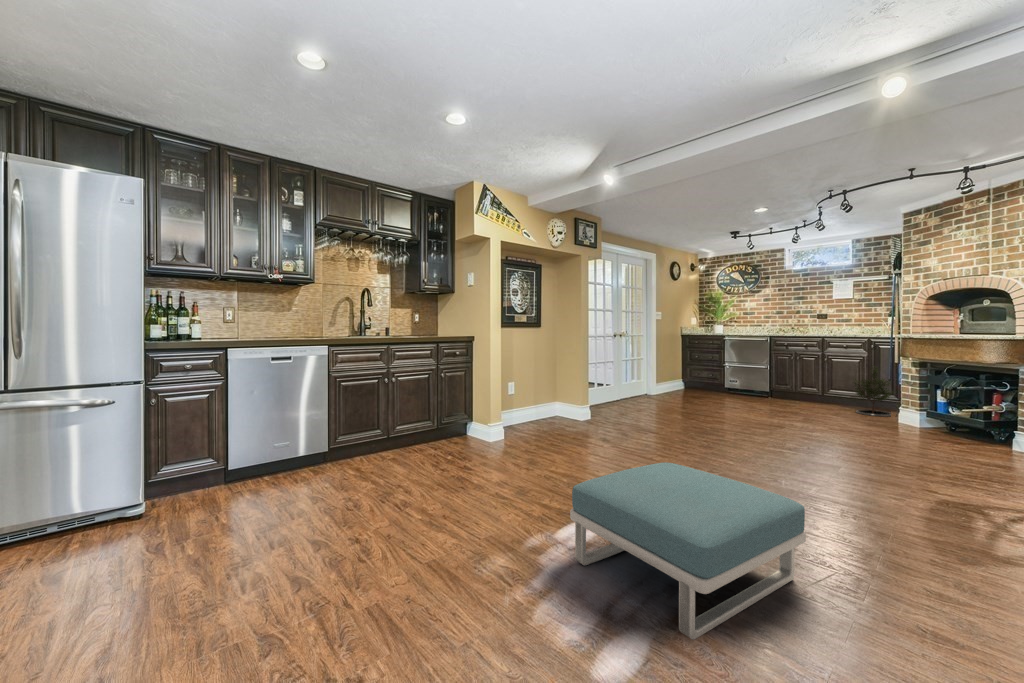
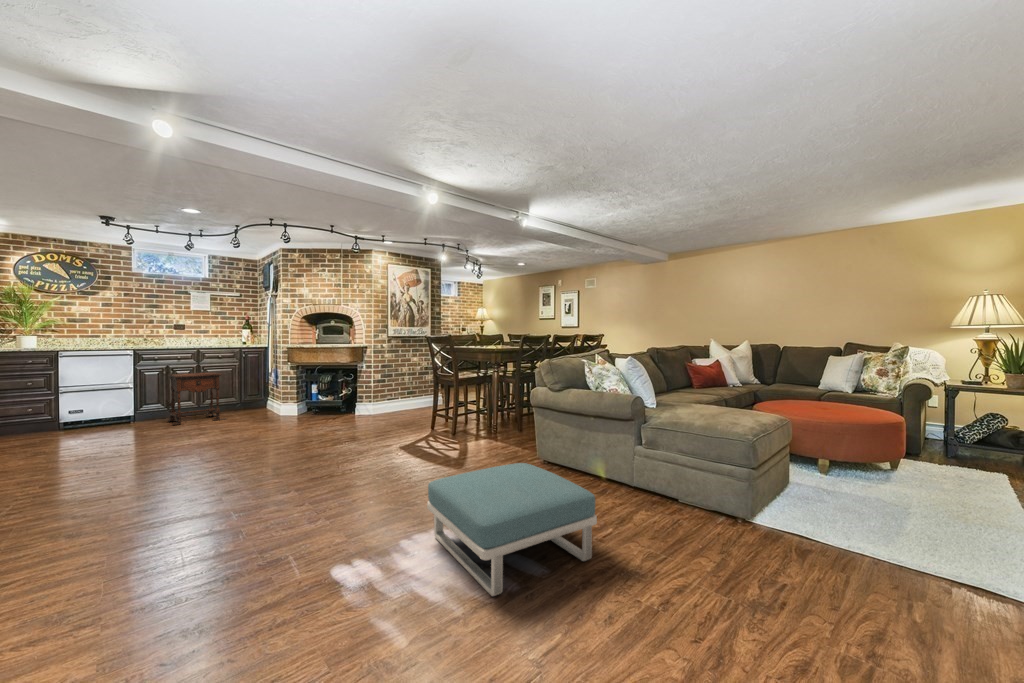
side table: none [786,359,841,409] -> present [167,372,226,425]
potted tree: present [855,366,891,416] -> none [238,371,275,418]

